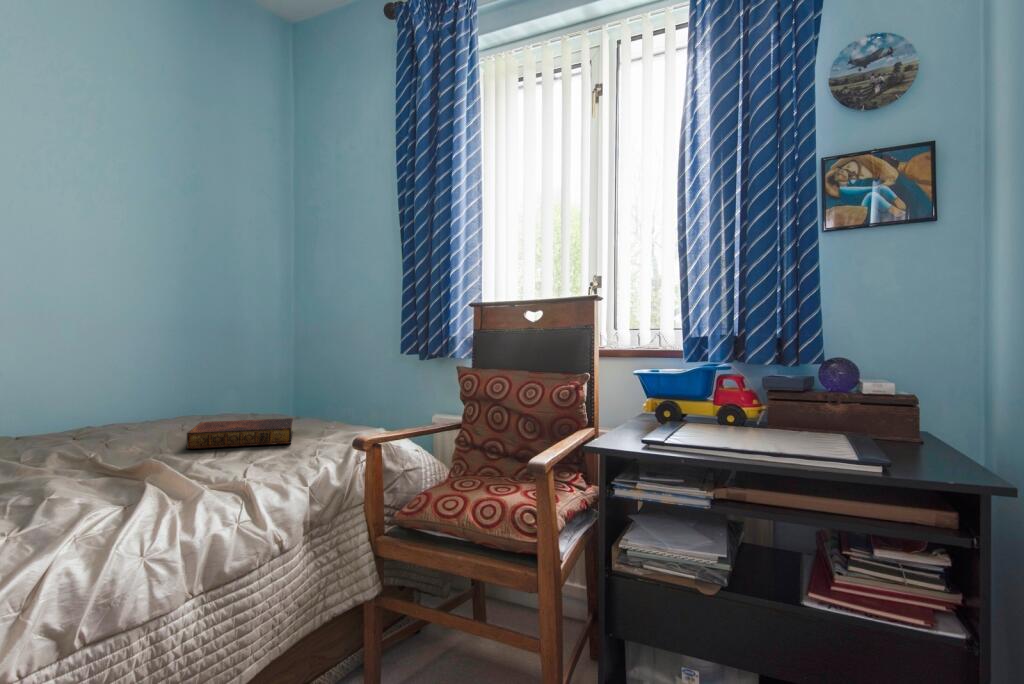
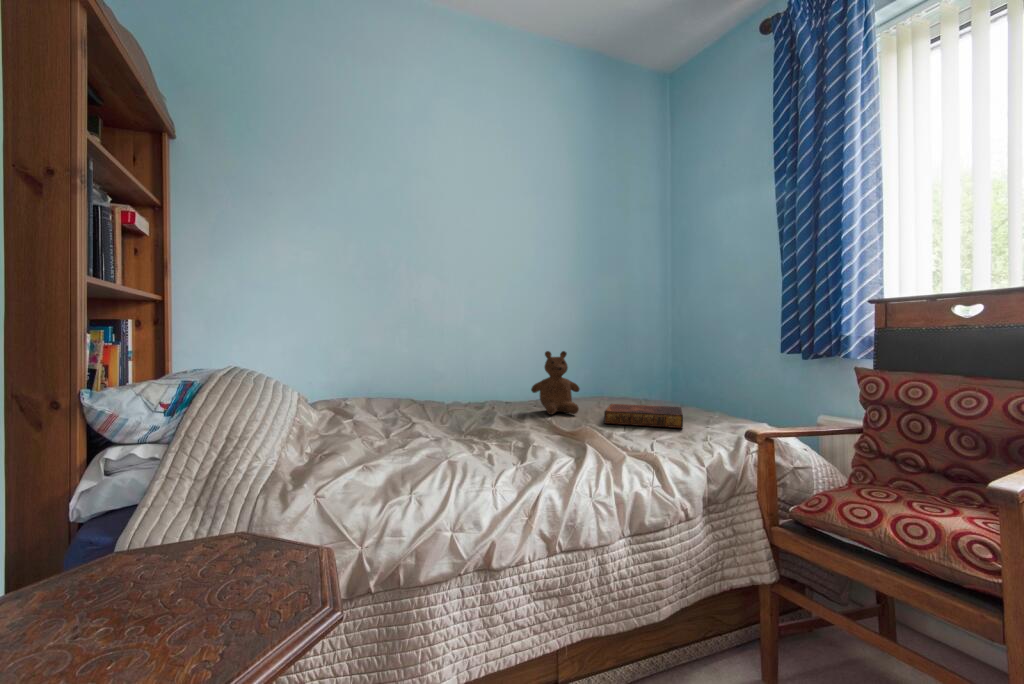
teddy bear: none [68,355,154,446] -> present [531,351,580,414]

